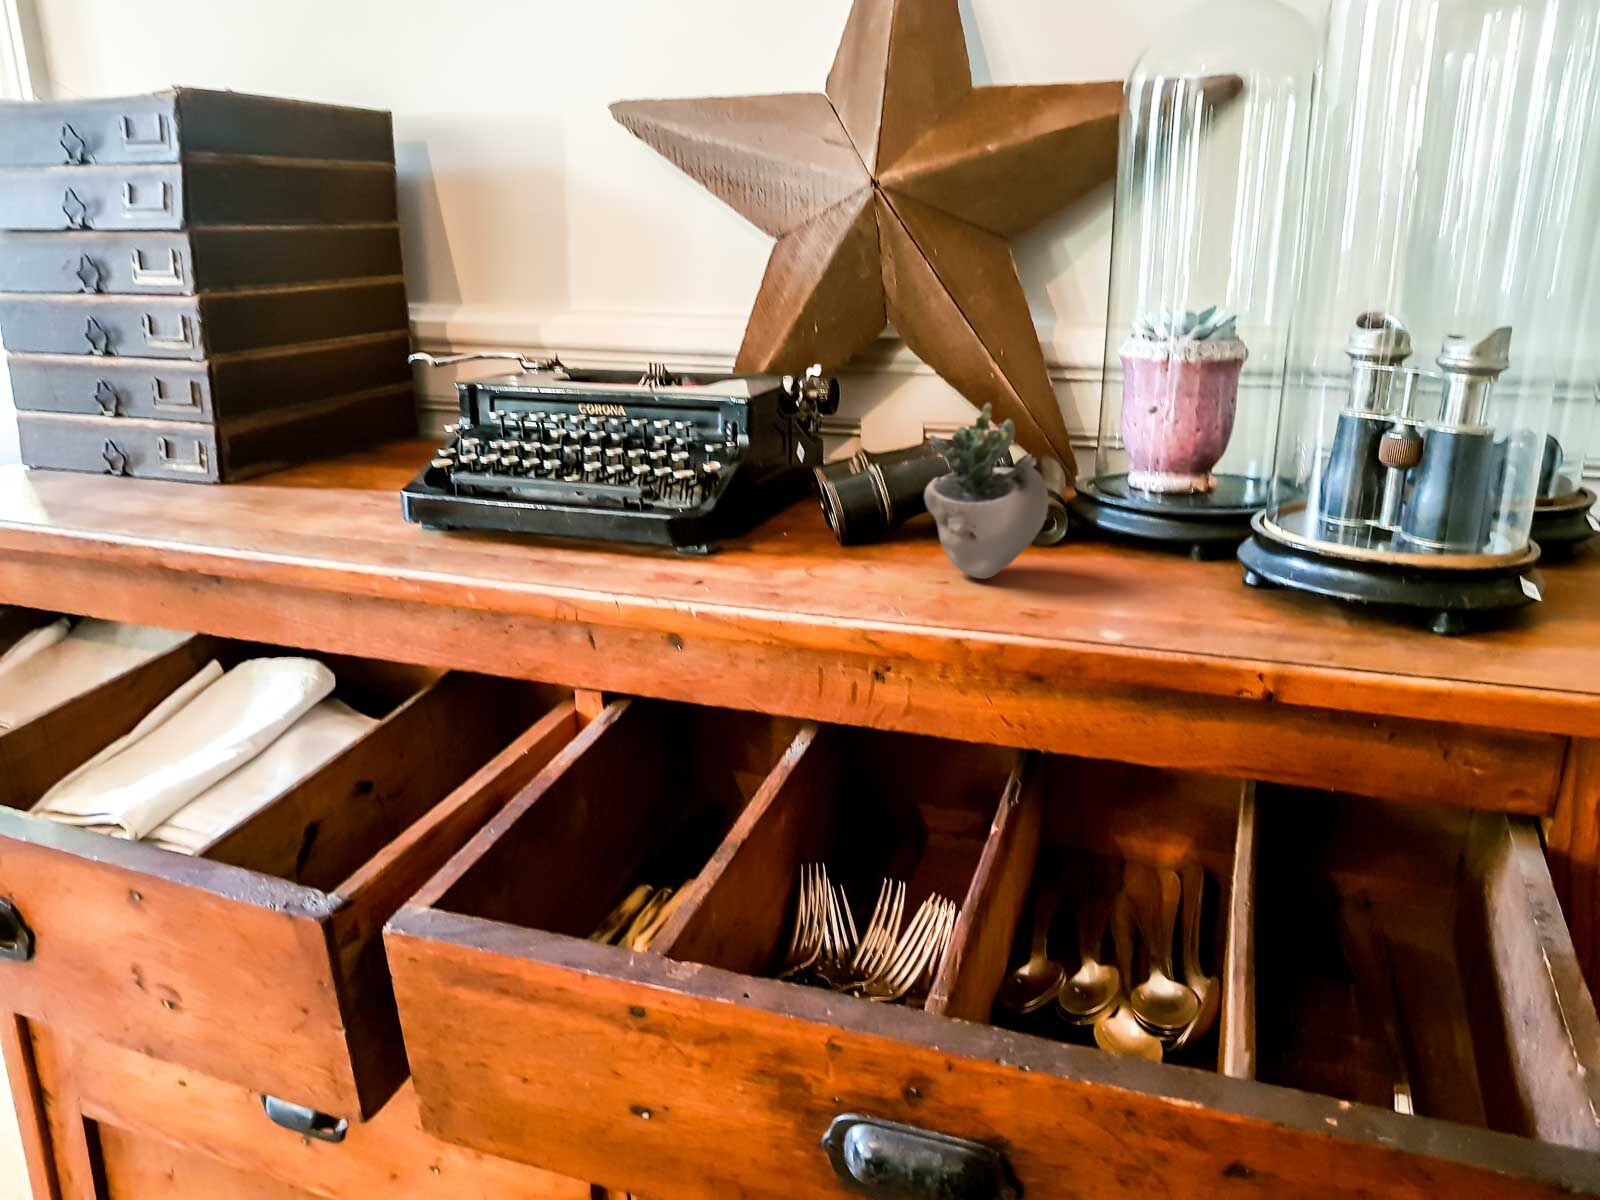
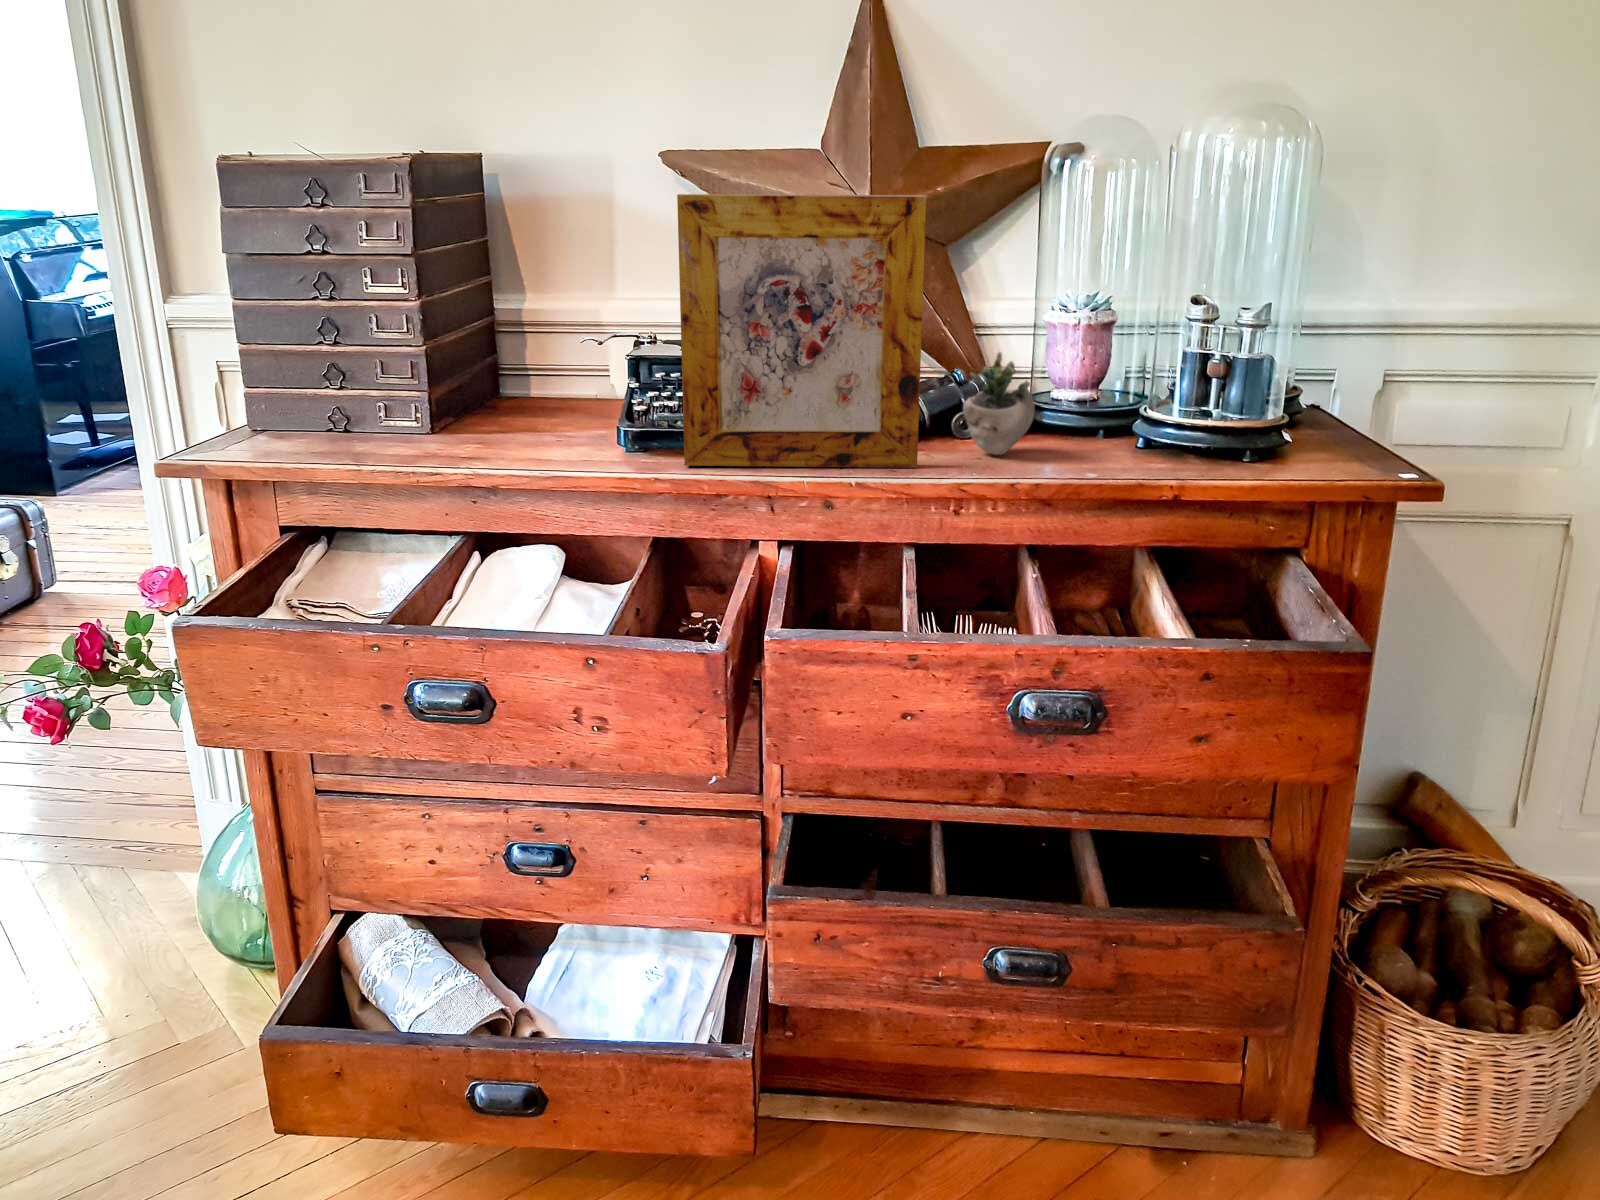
picture frame: none [429,118,838,594] -> present [677,194,926,468]

